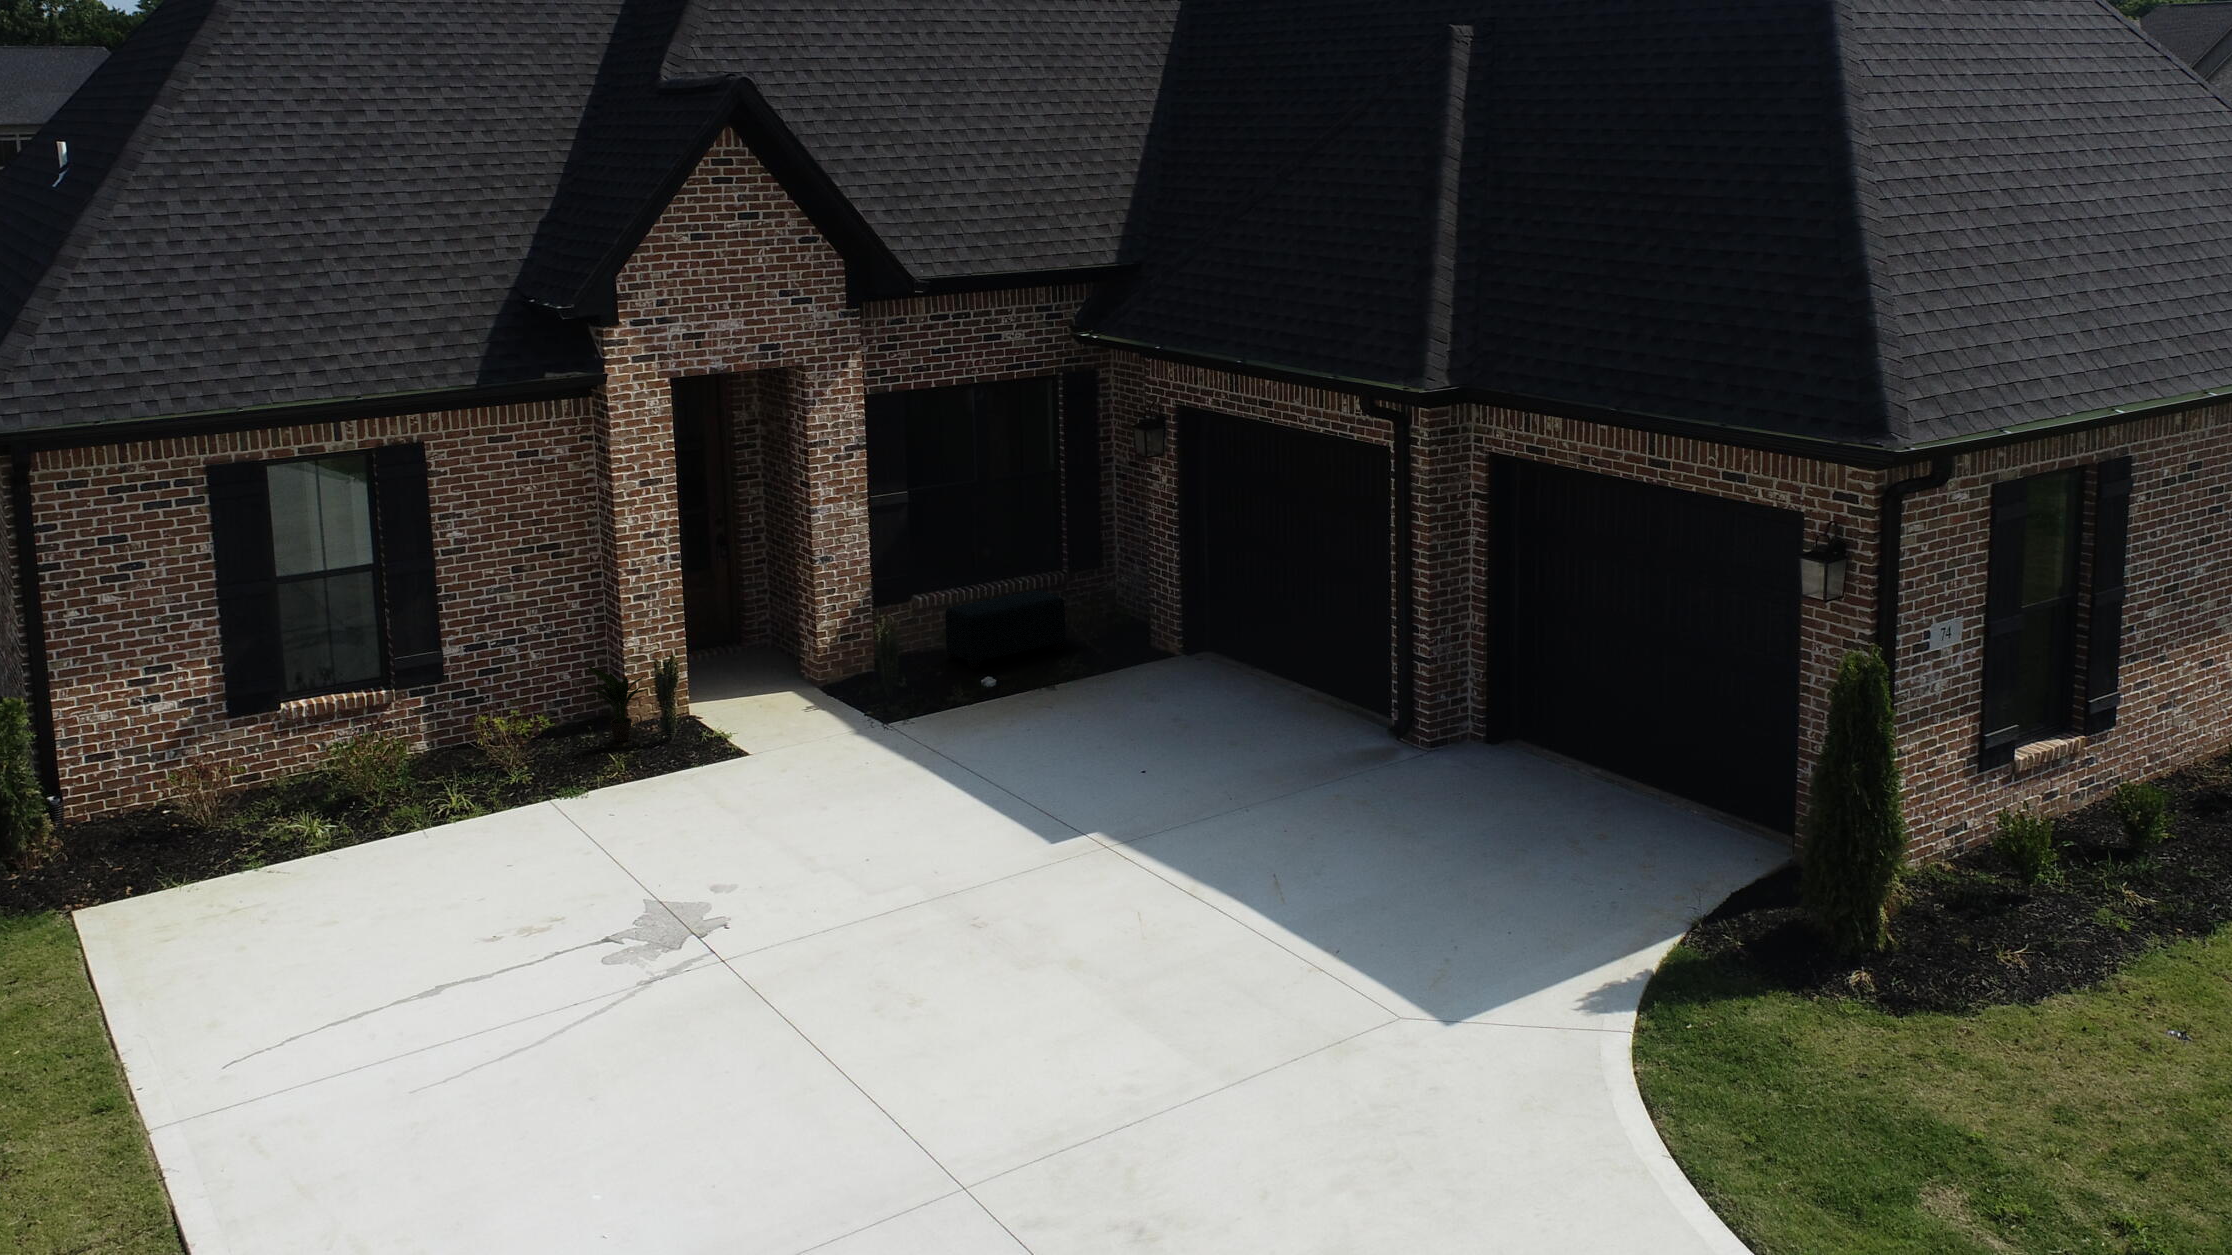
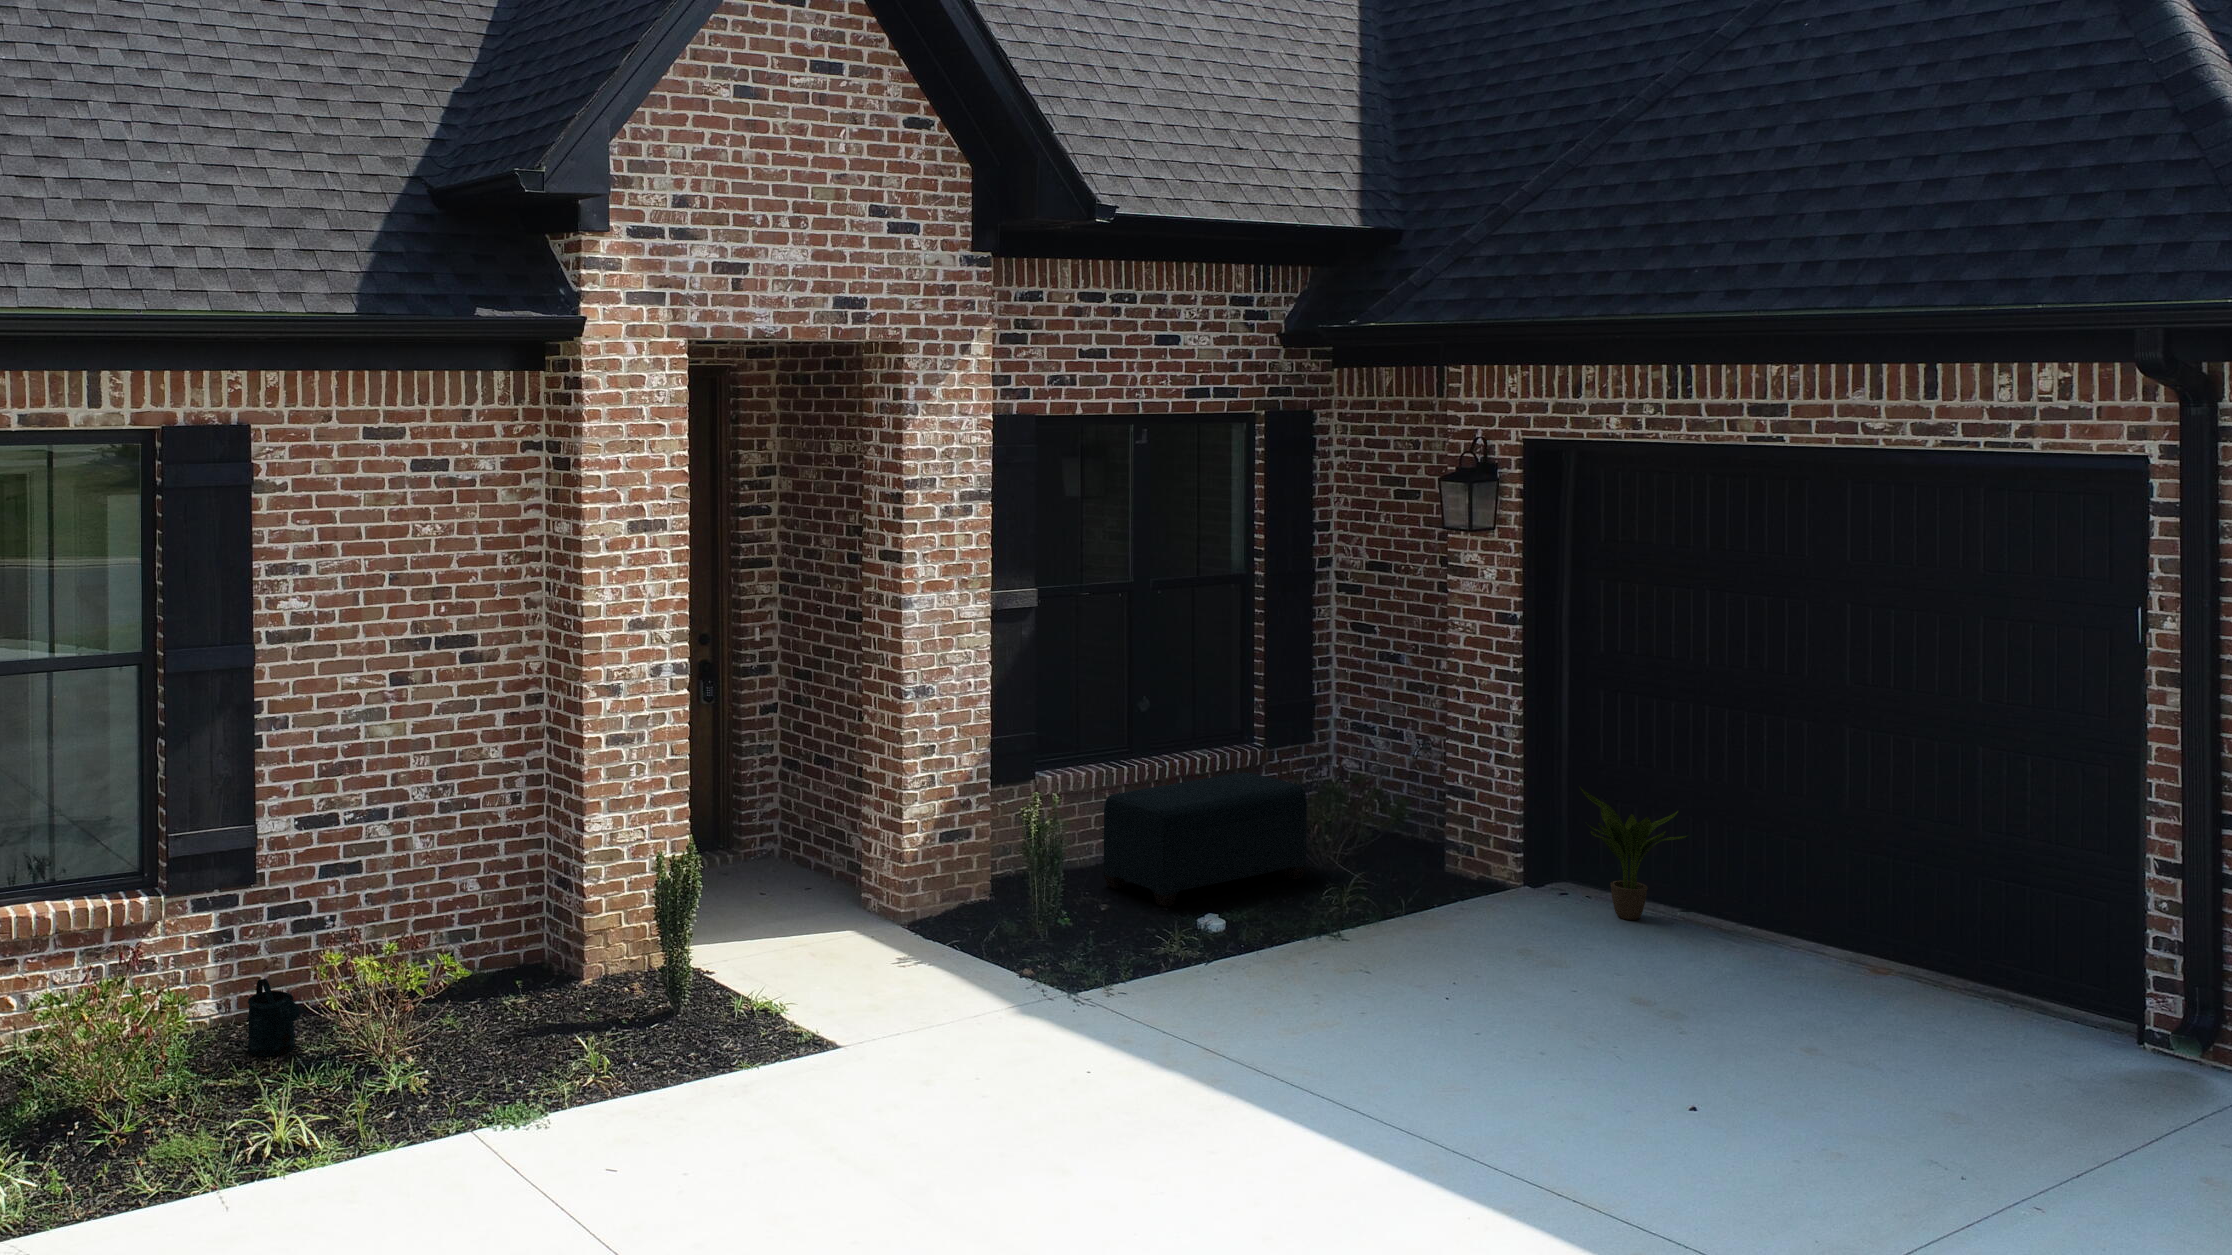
potted plant: present [588,665,647,741] -> present [1579,786,1687,920]
watering can: none [443,729,470,767] -> present [248,979,299,1056]

